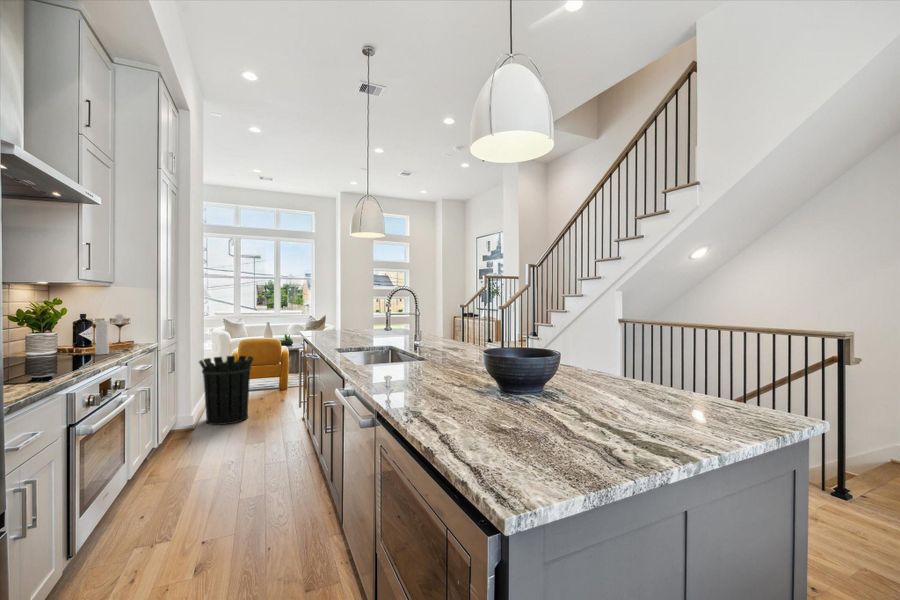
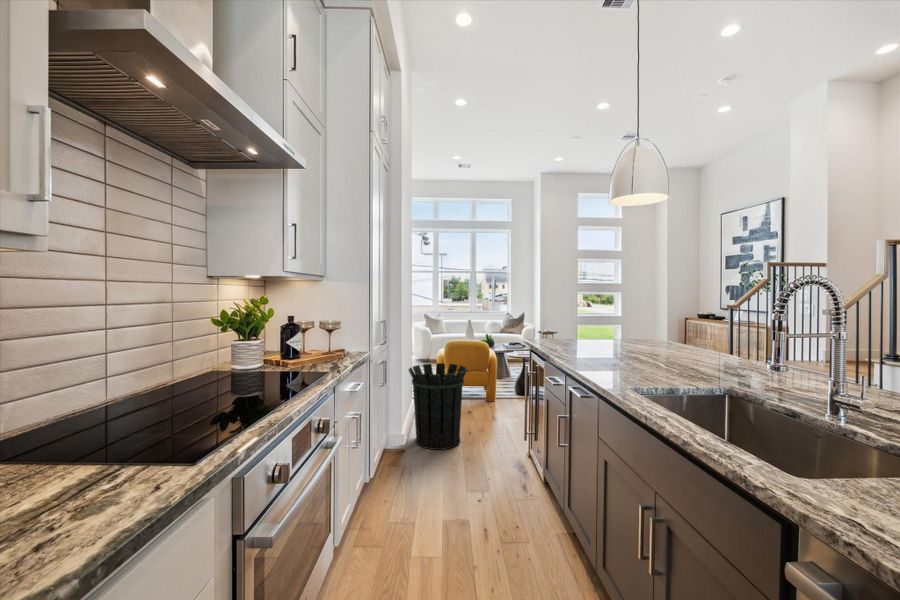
pepper mill: present [95,314,125,355] -> none [297,320,331,376]

